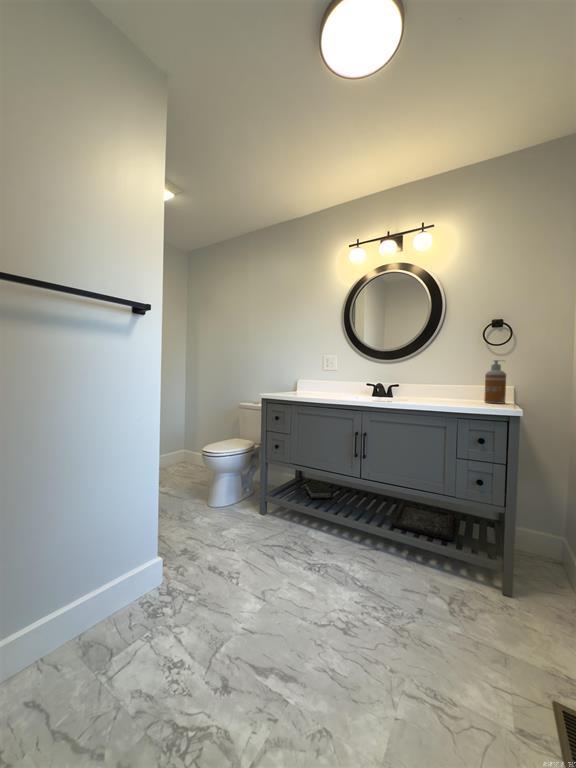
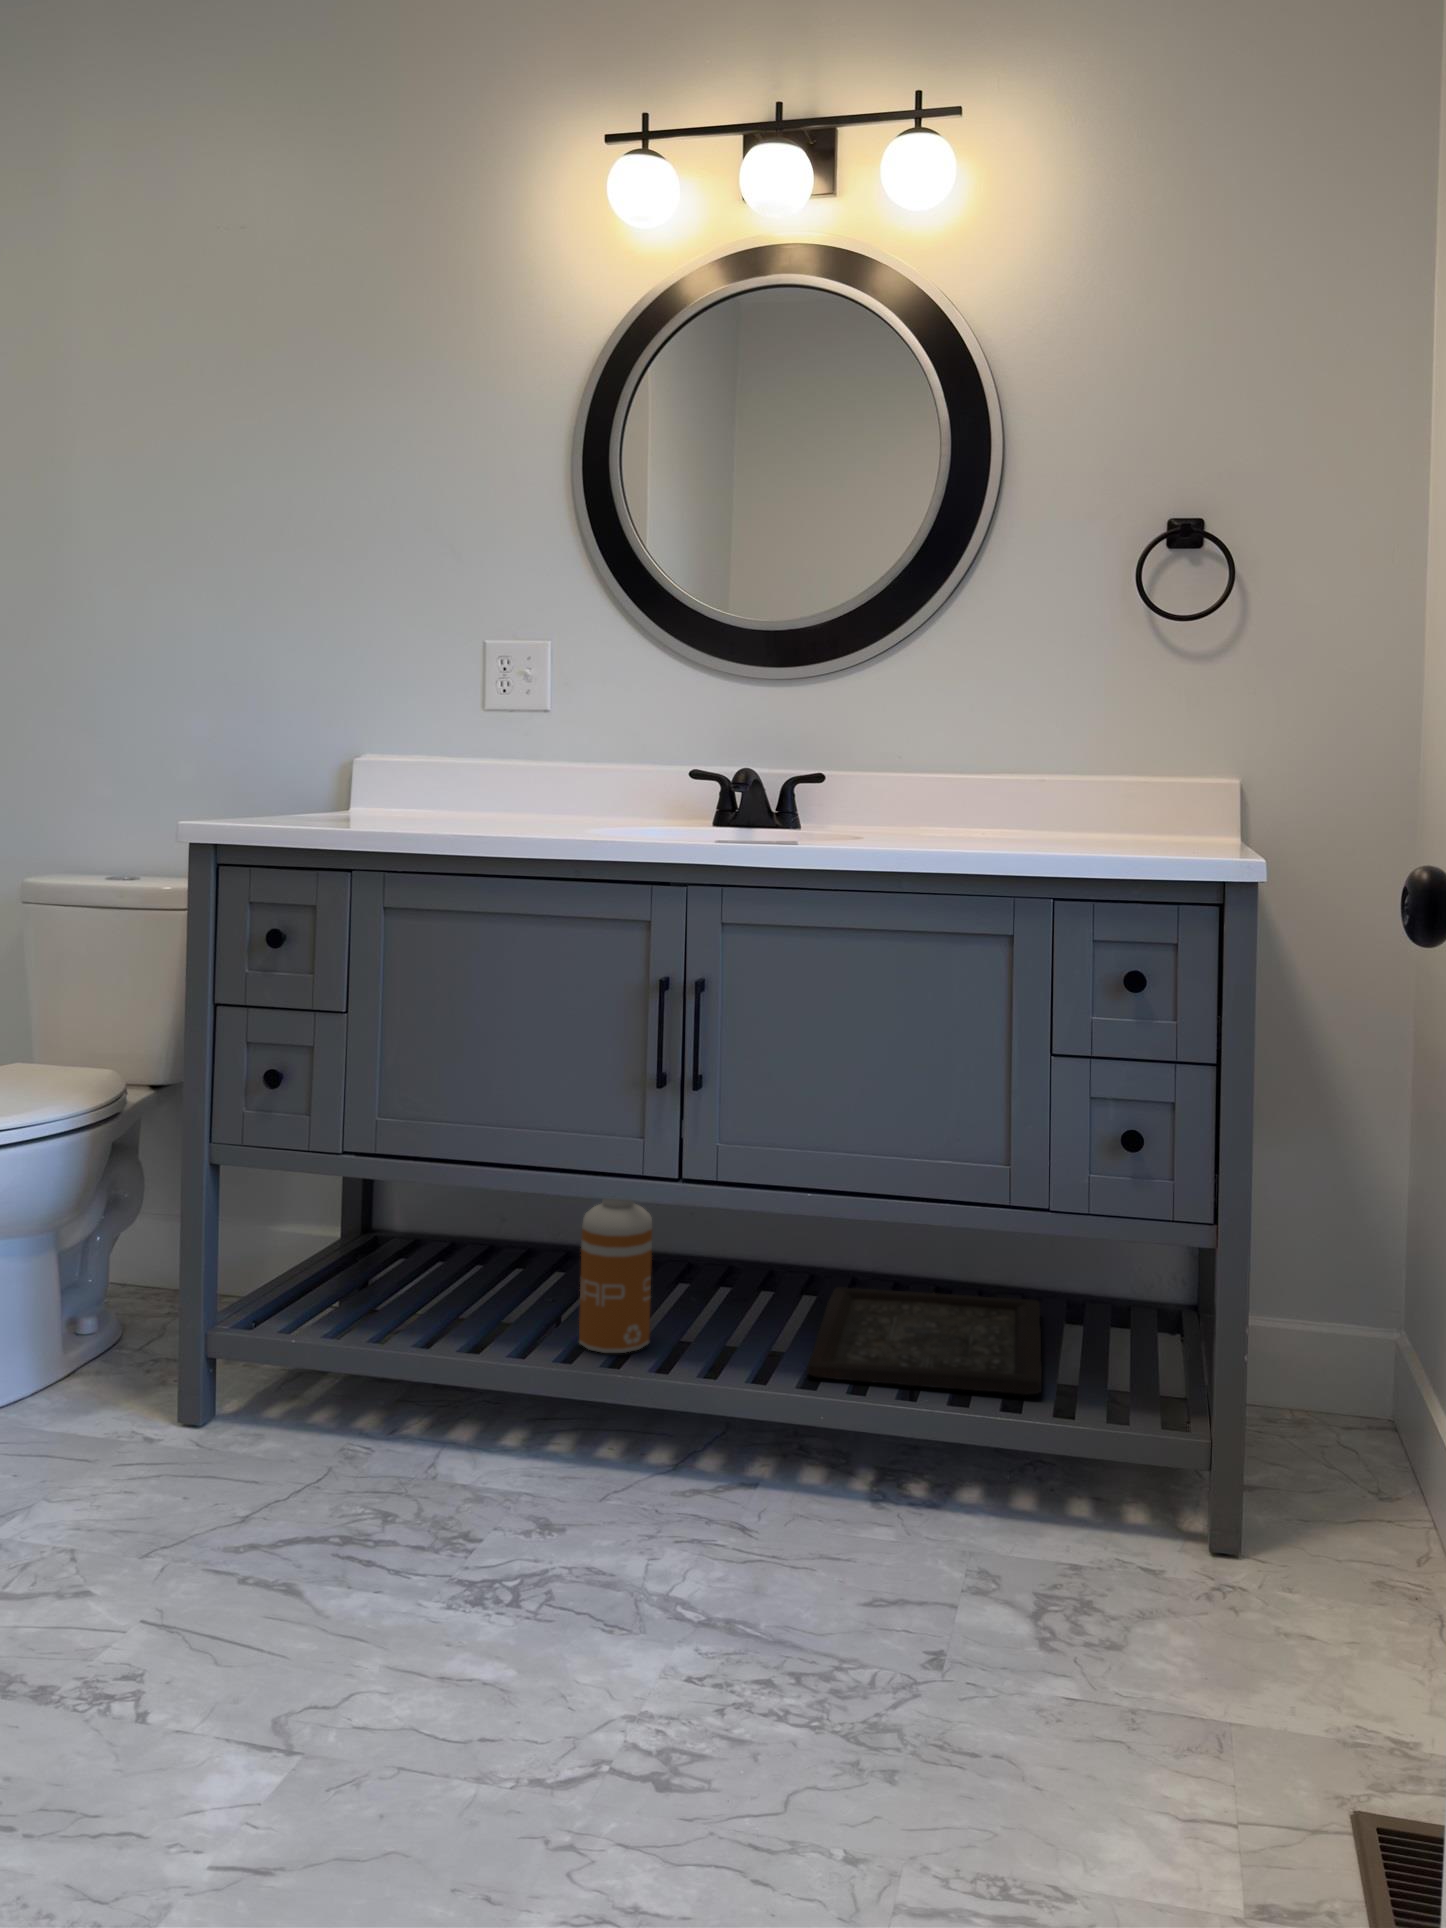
soap dispenser: present [484,360,506,404] -> present [579,1199,652,1353]
book: present [306,482,333,500] -> none [401,1238,540,1321]

